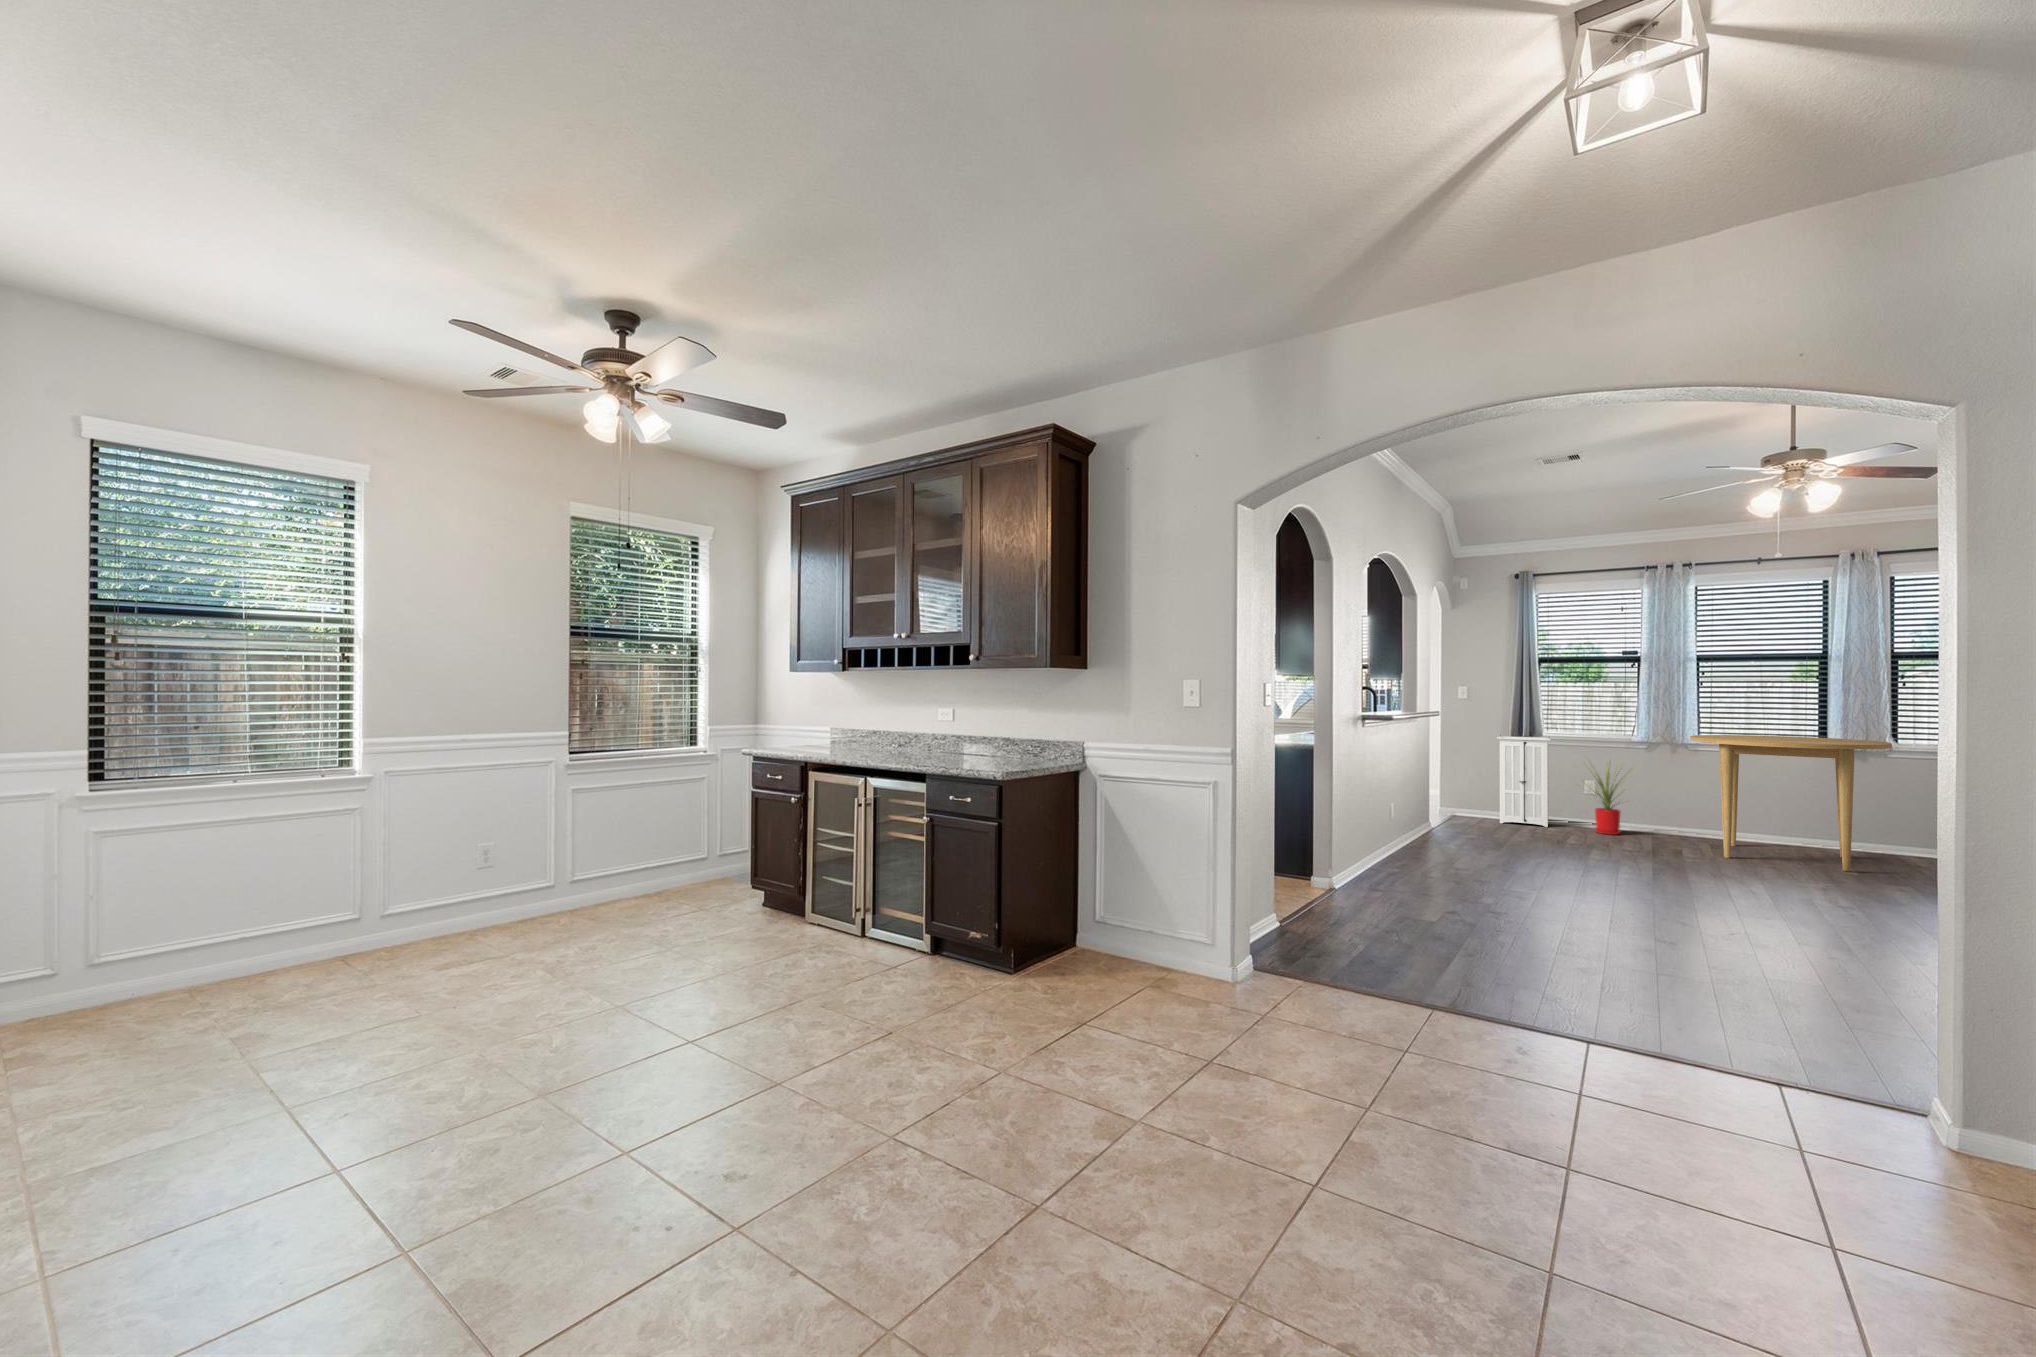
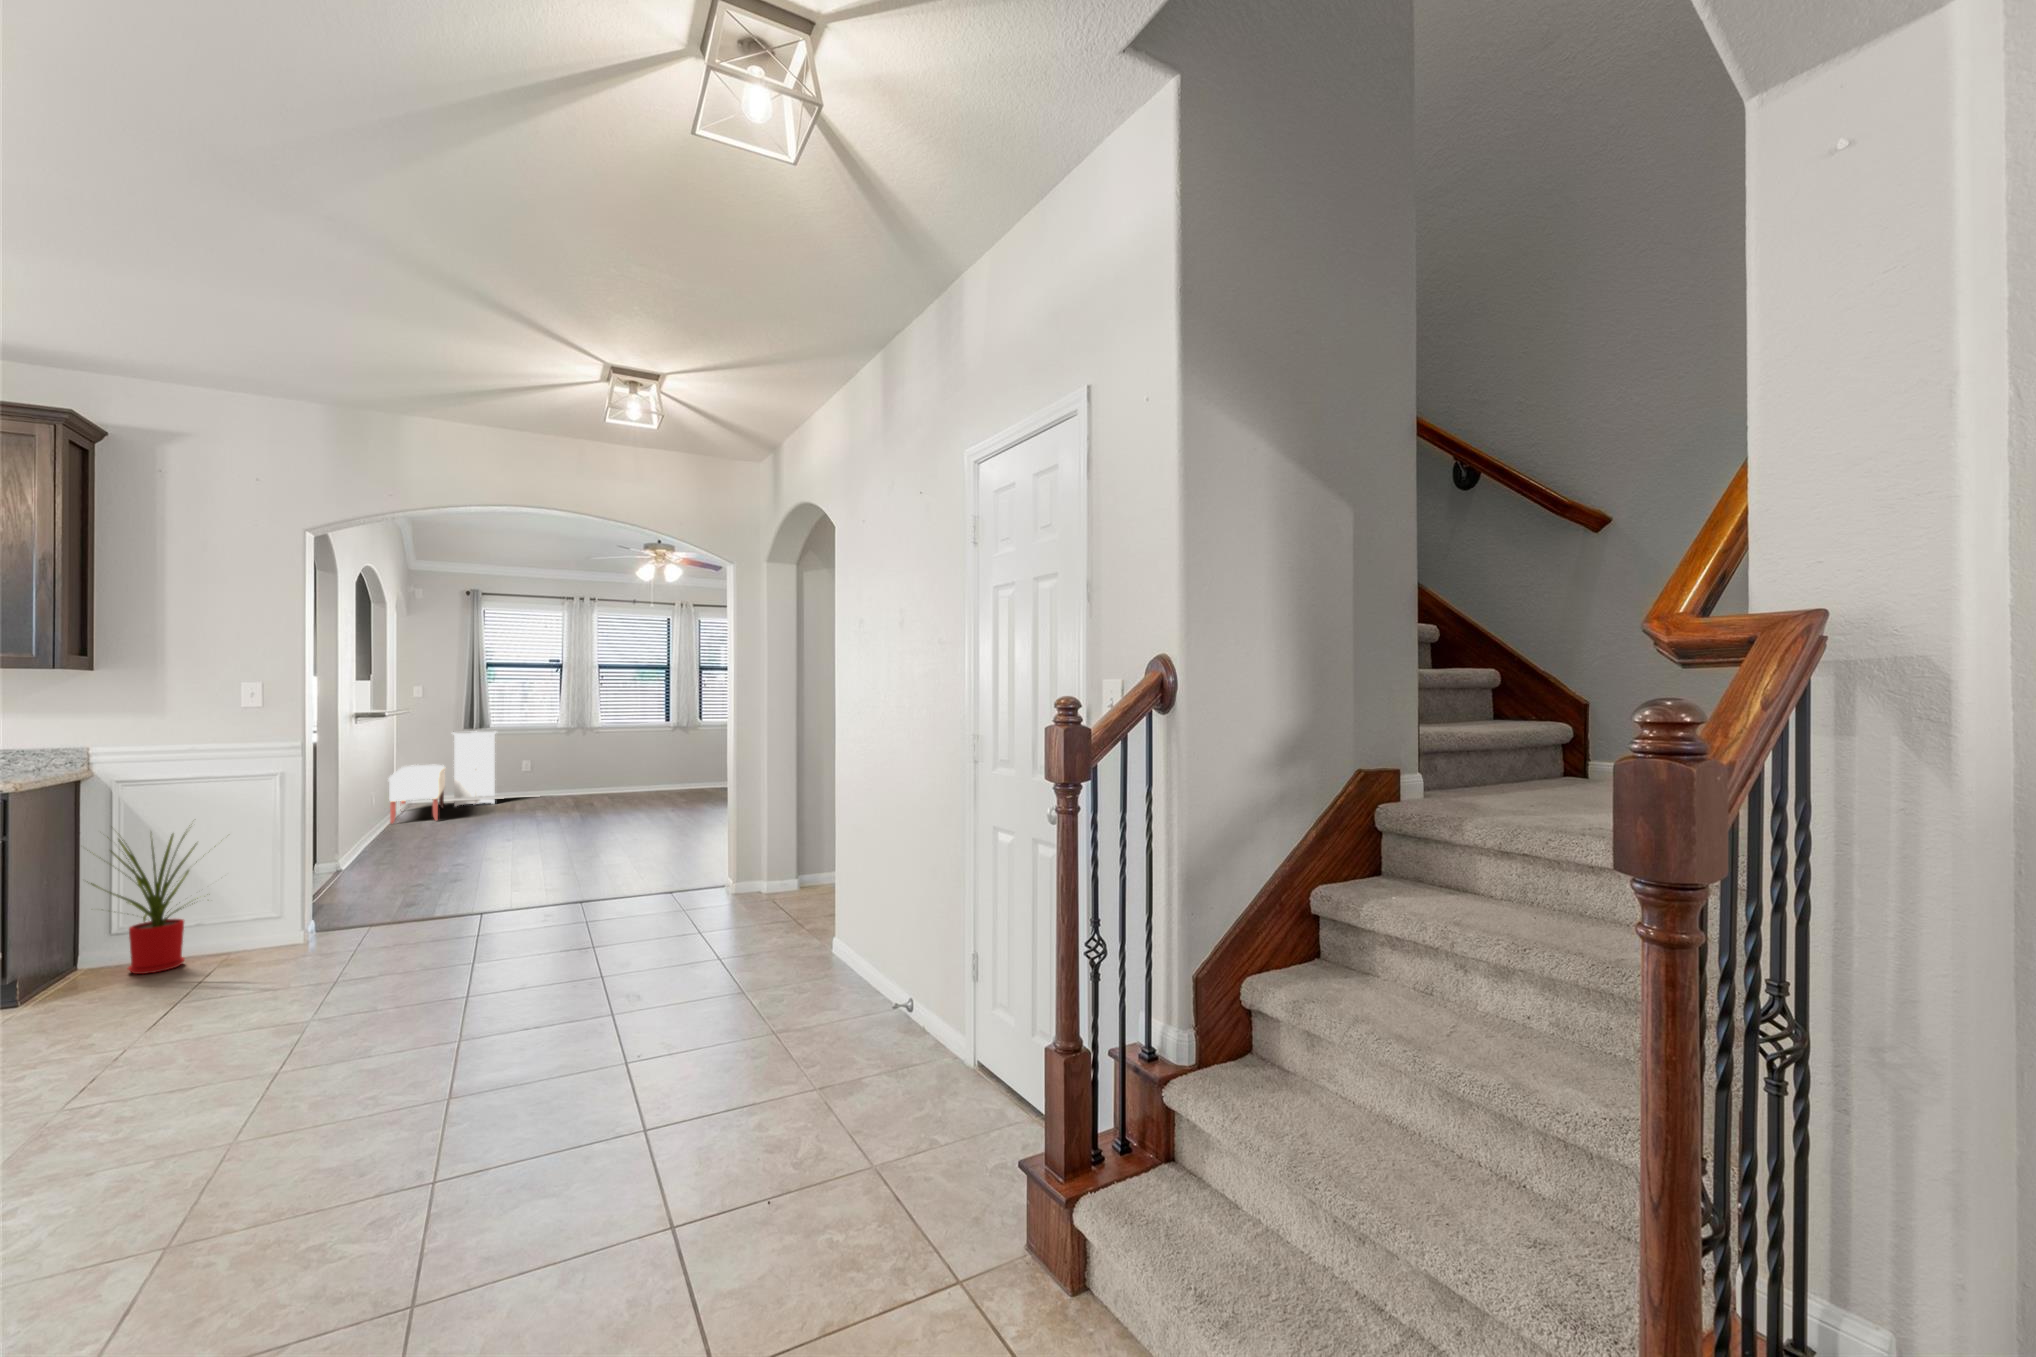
dining table: present [1690,735,1892,871] -> none [597,719,702,804]
house plant: present [1591,766,1620,835] -> present [91,825,198,974]
bench: none [1420,771,1489,840] -> present [388,765,445,824]

